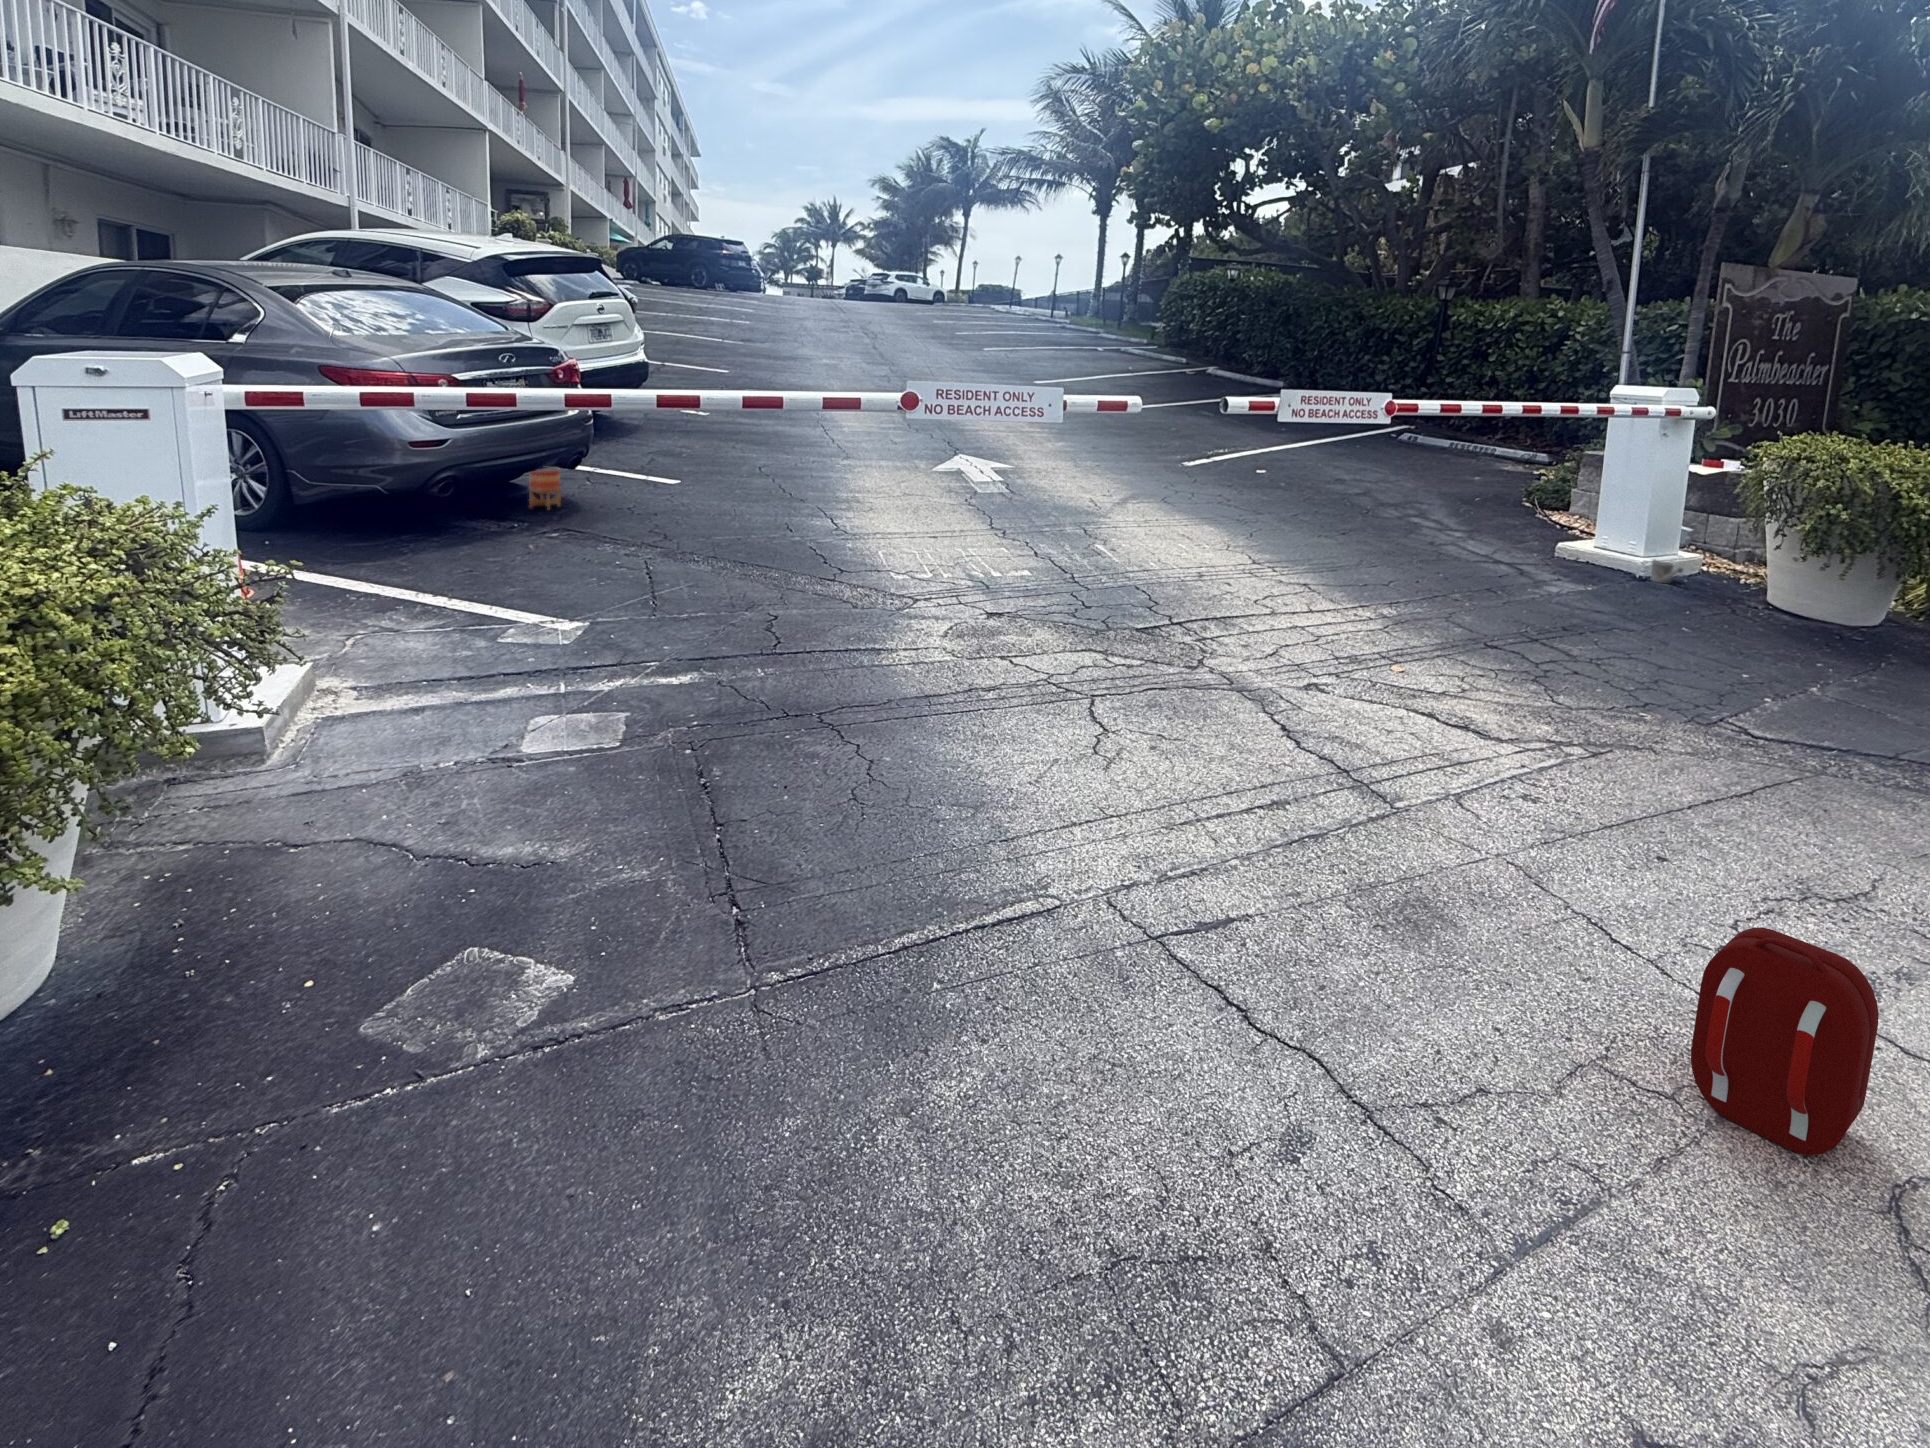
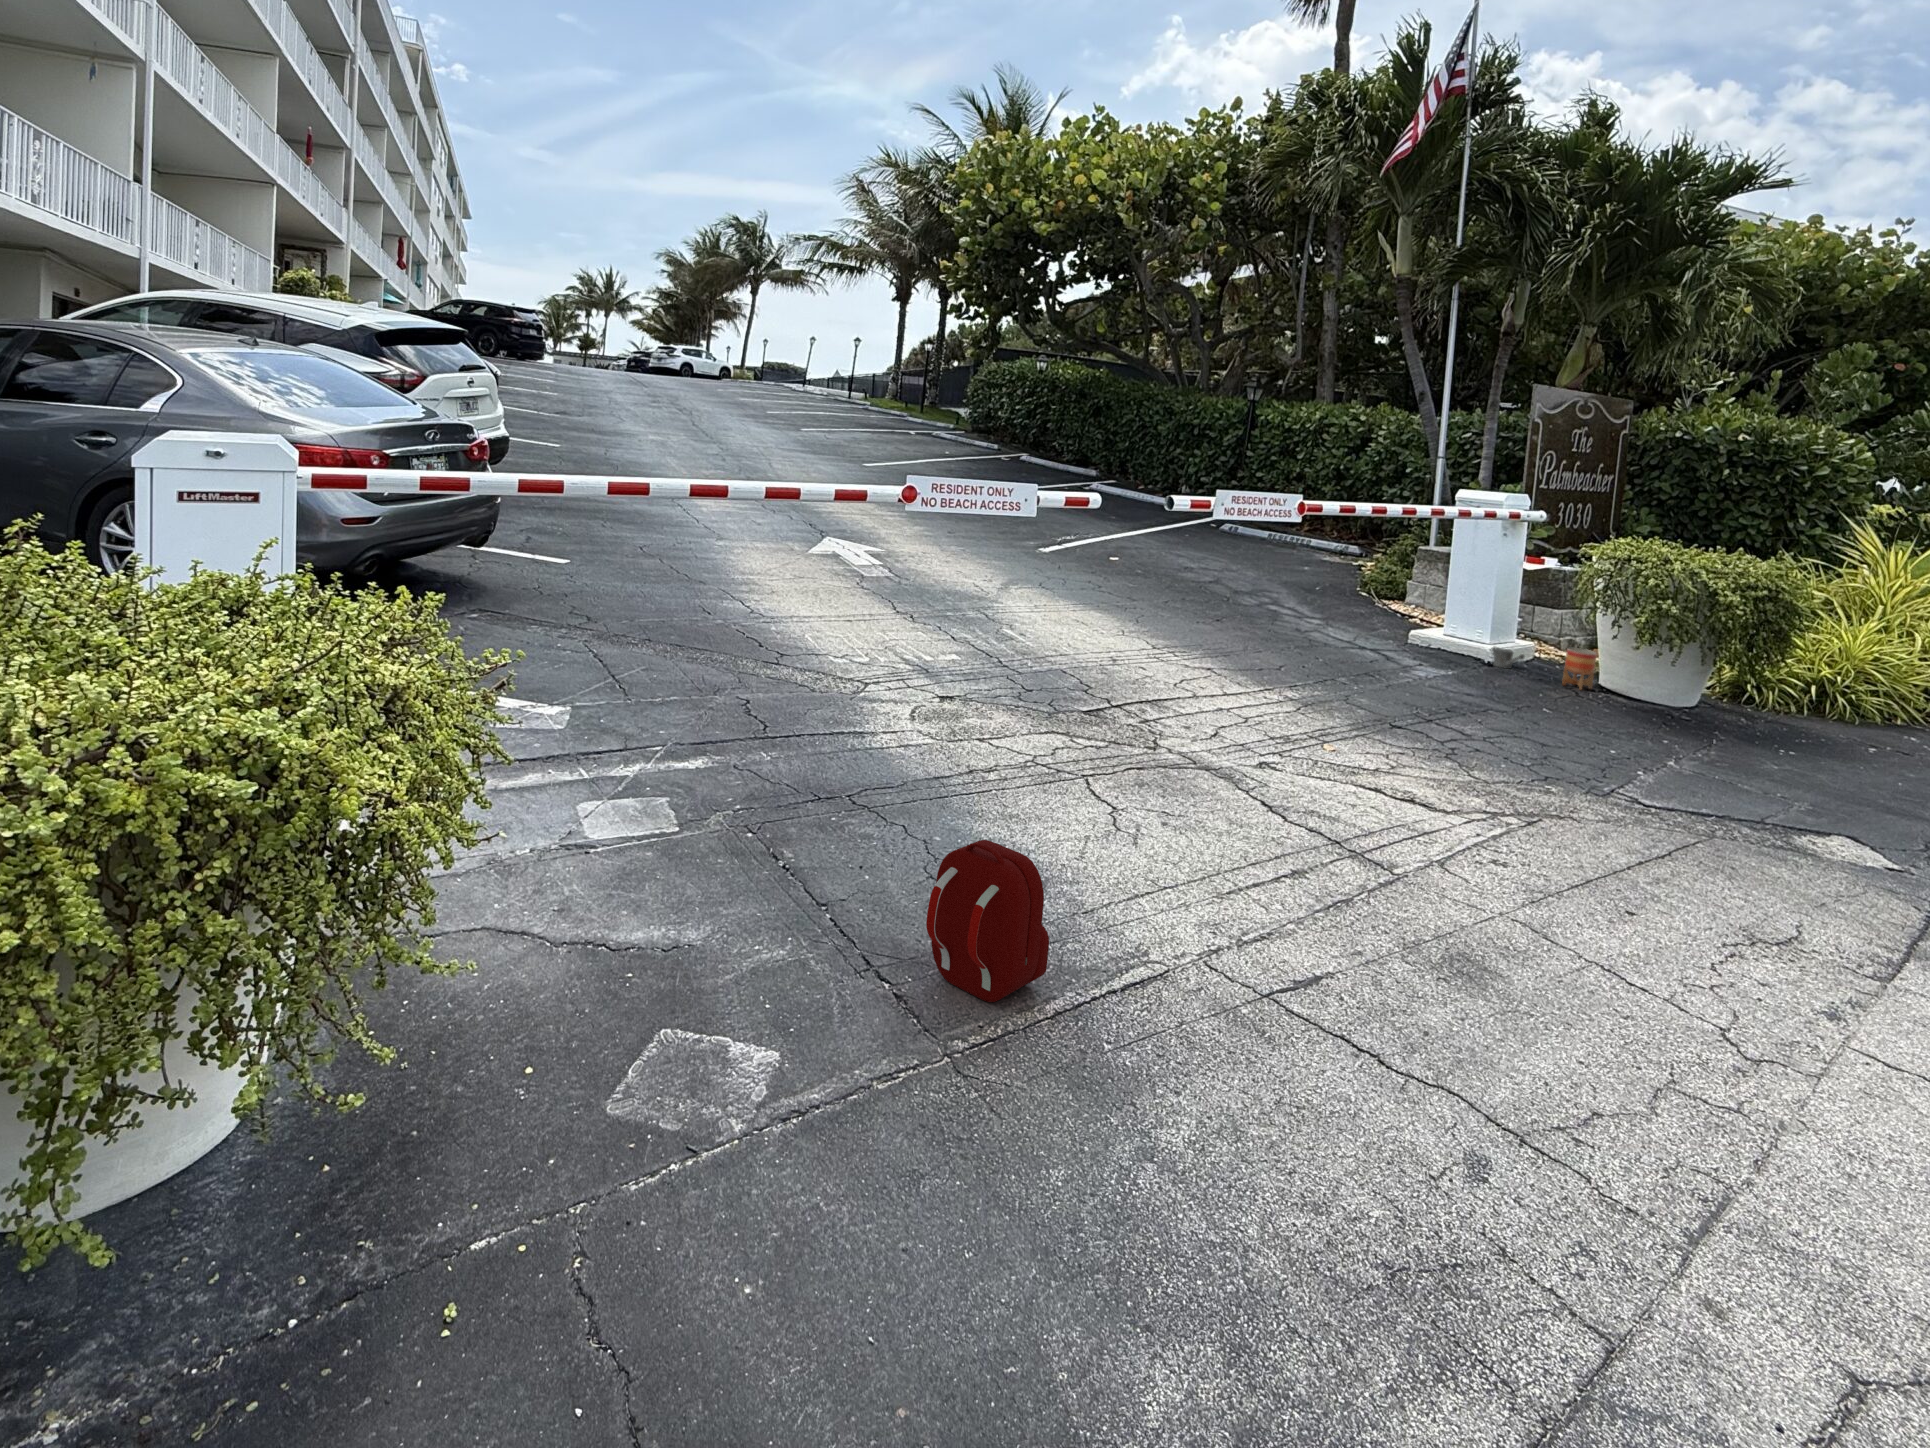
planter: present [529,467,561,510] -> present [1562,648,1597,690]
backpack: present [1691,927,1879,1155] -> present [926,840,1049,1002]

